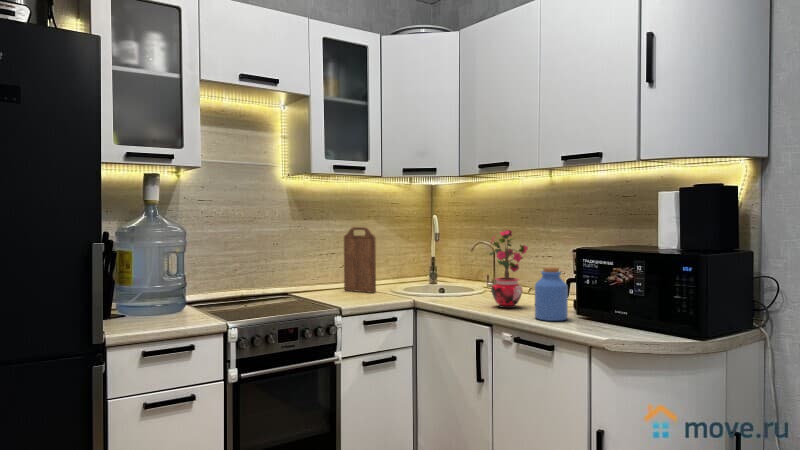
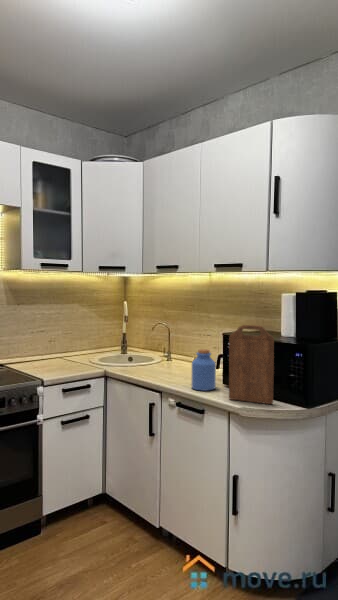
cutting board: present [344,227,376,293] -> present [229,325,274,404]
potted plant: present [489,230,528,308] -> none [156,318,191,378]

